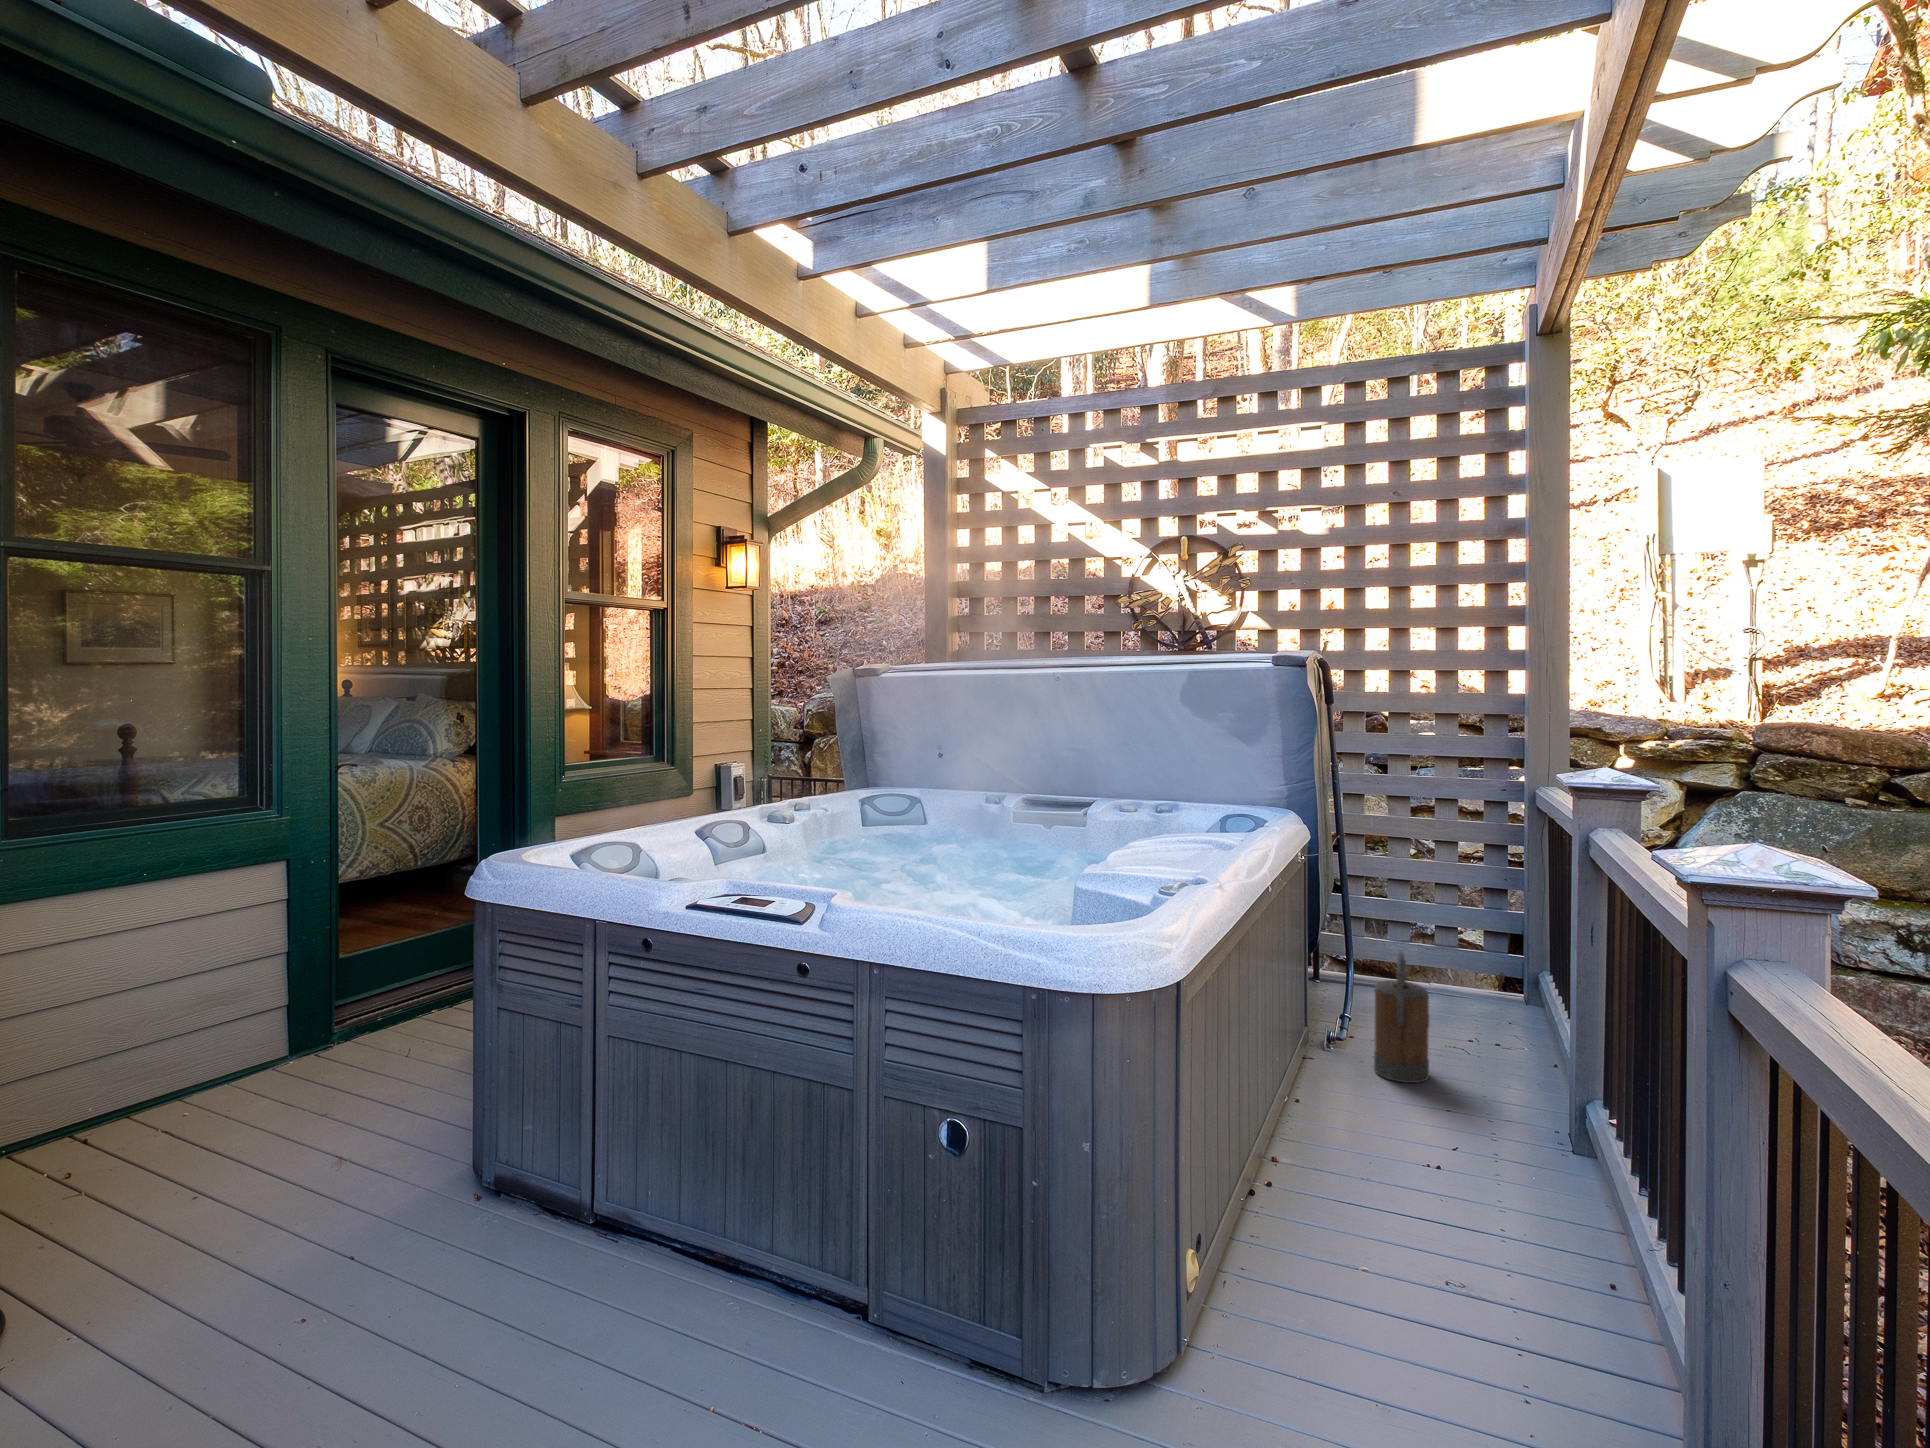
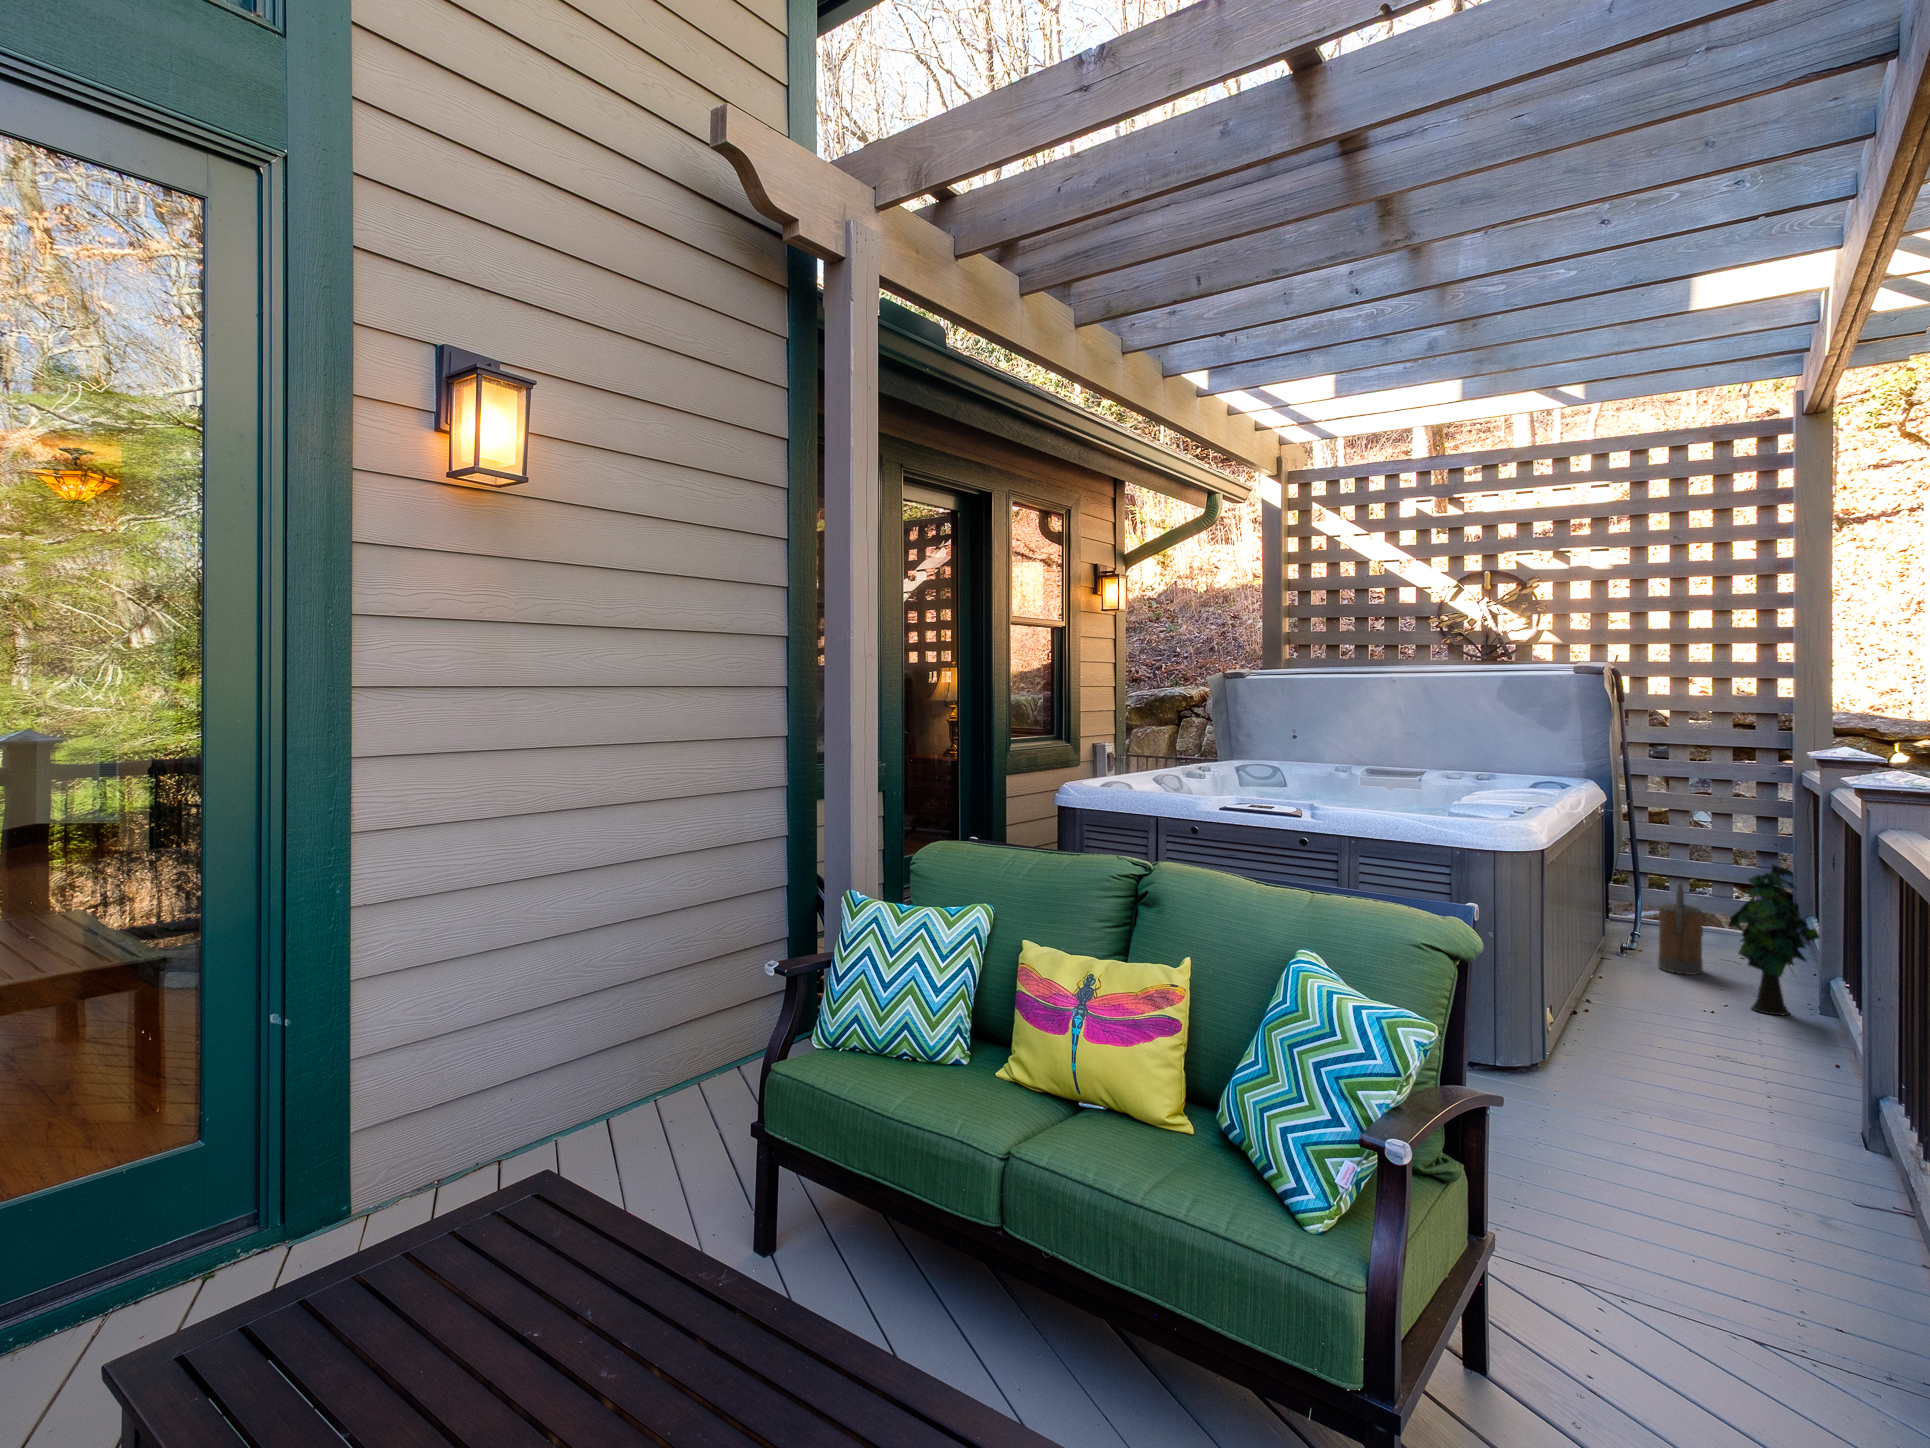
decorative plant: none [1464,948,1594,1172] -> present [1729,865,1819,1015]

